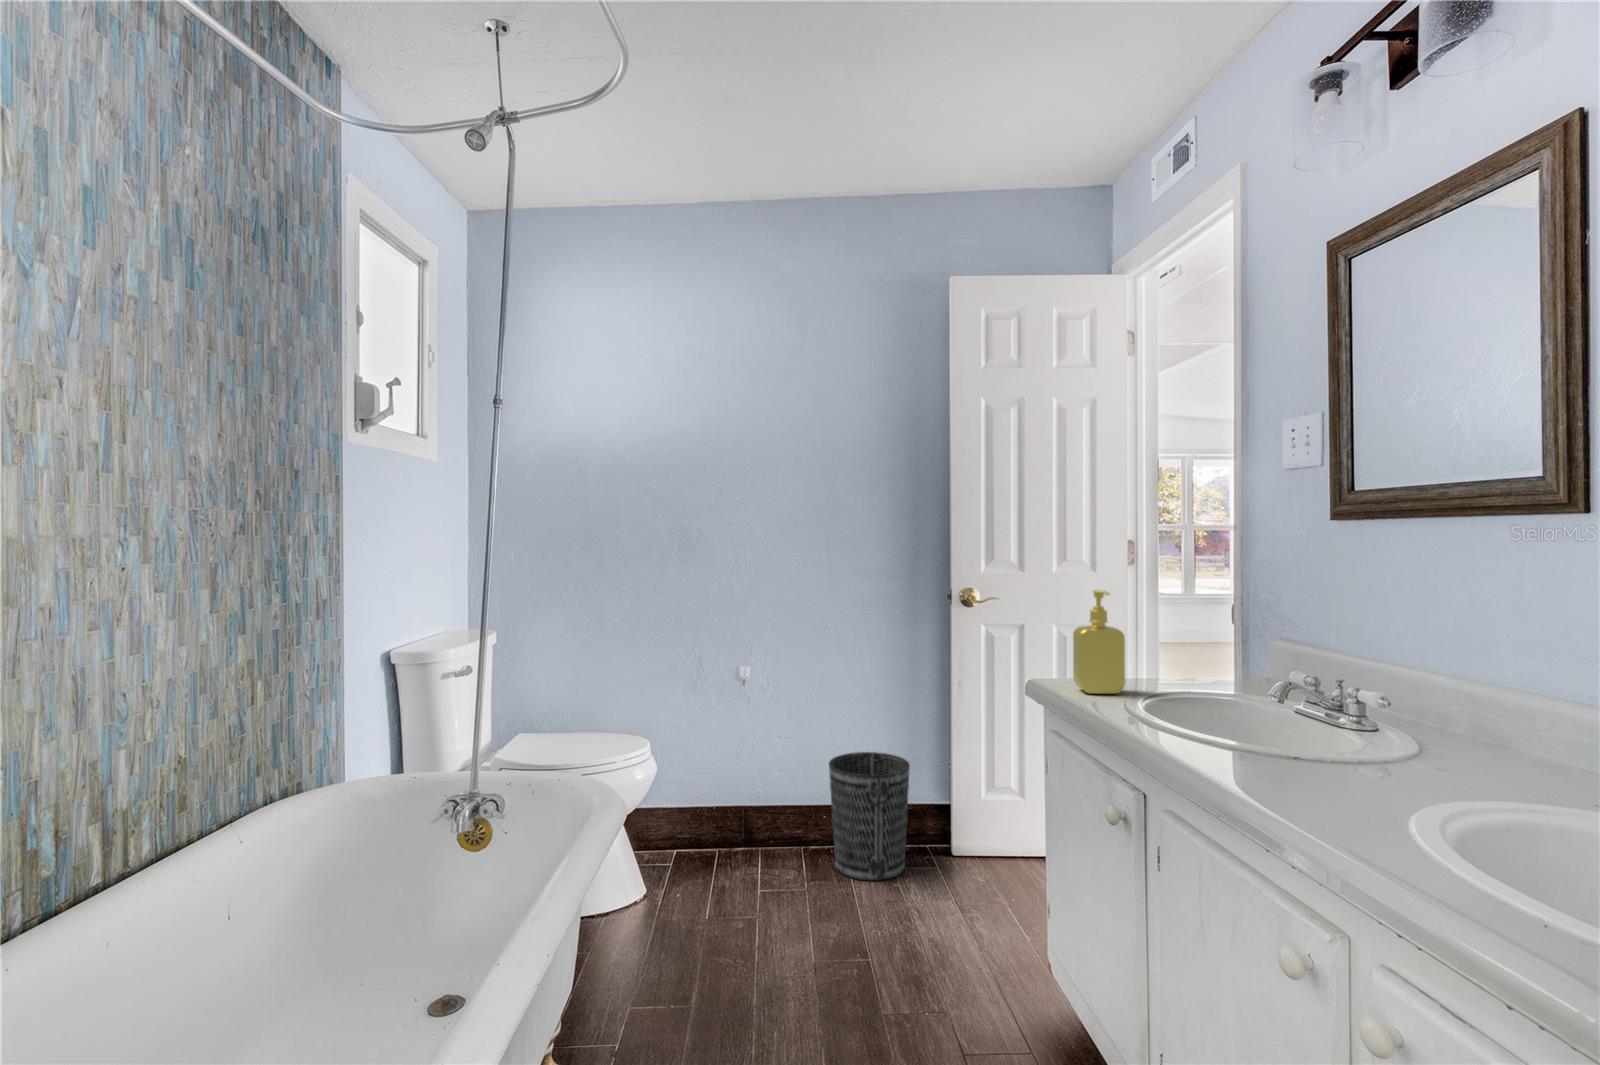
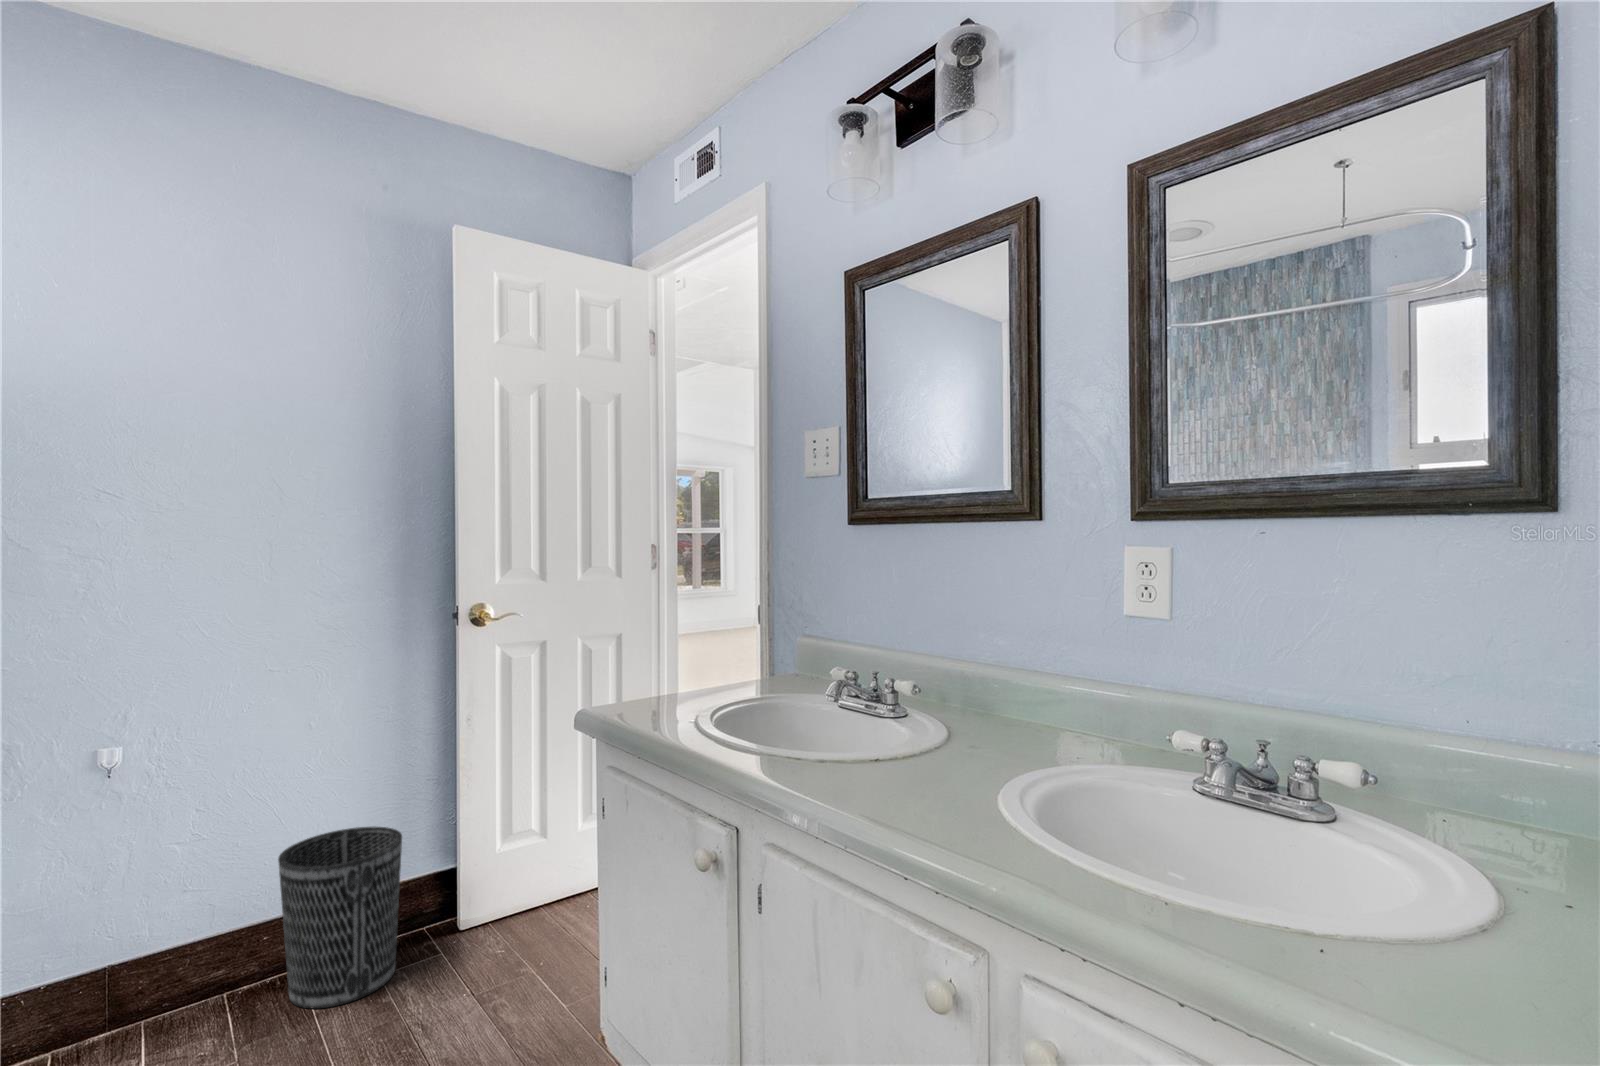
soap dispenser: present [1073,590,1125,694] -> none [632,602,688,719]

